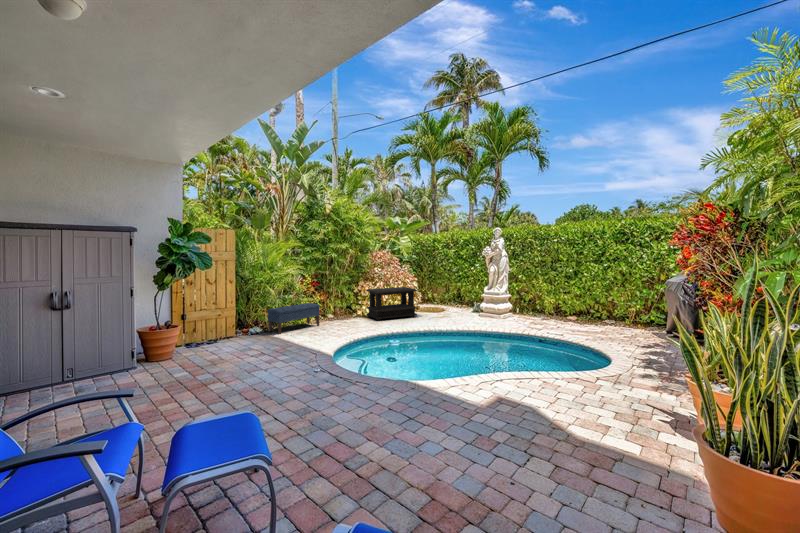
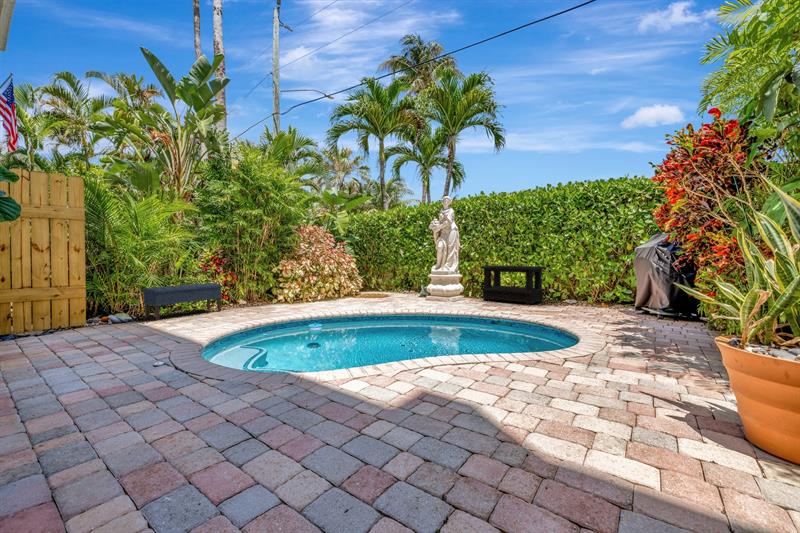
coffee table: present [366,287,417,321] -> present [480,265,546,305]

